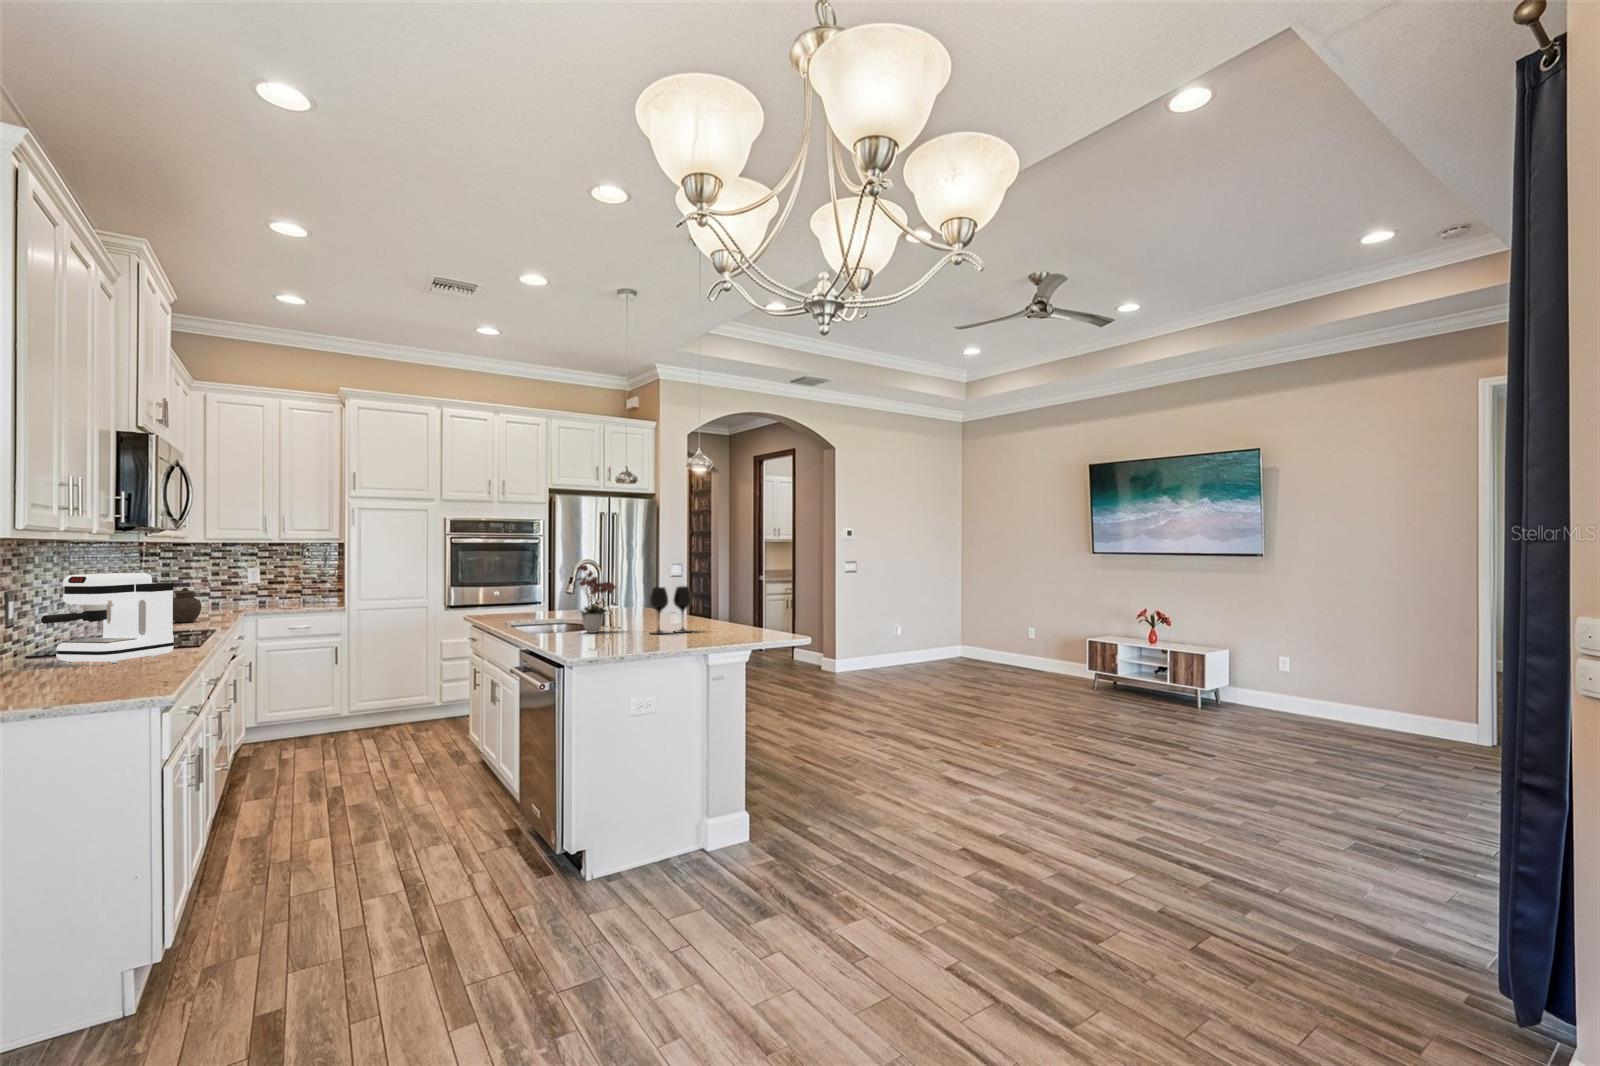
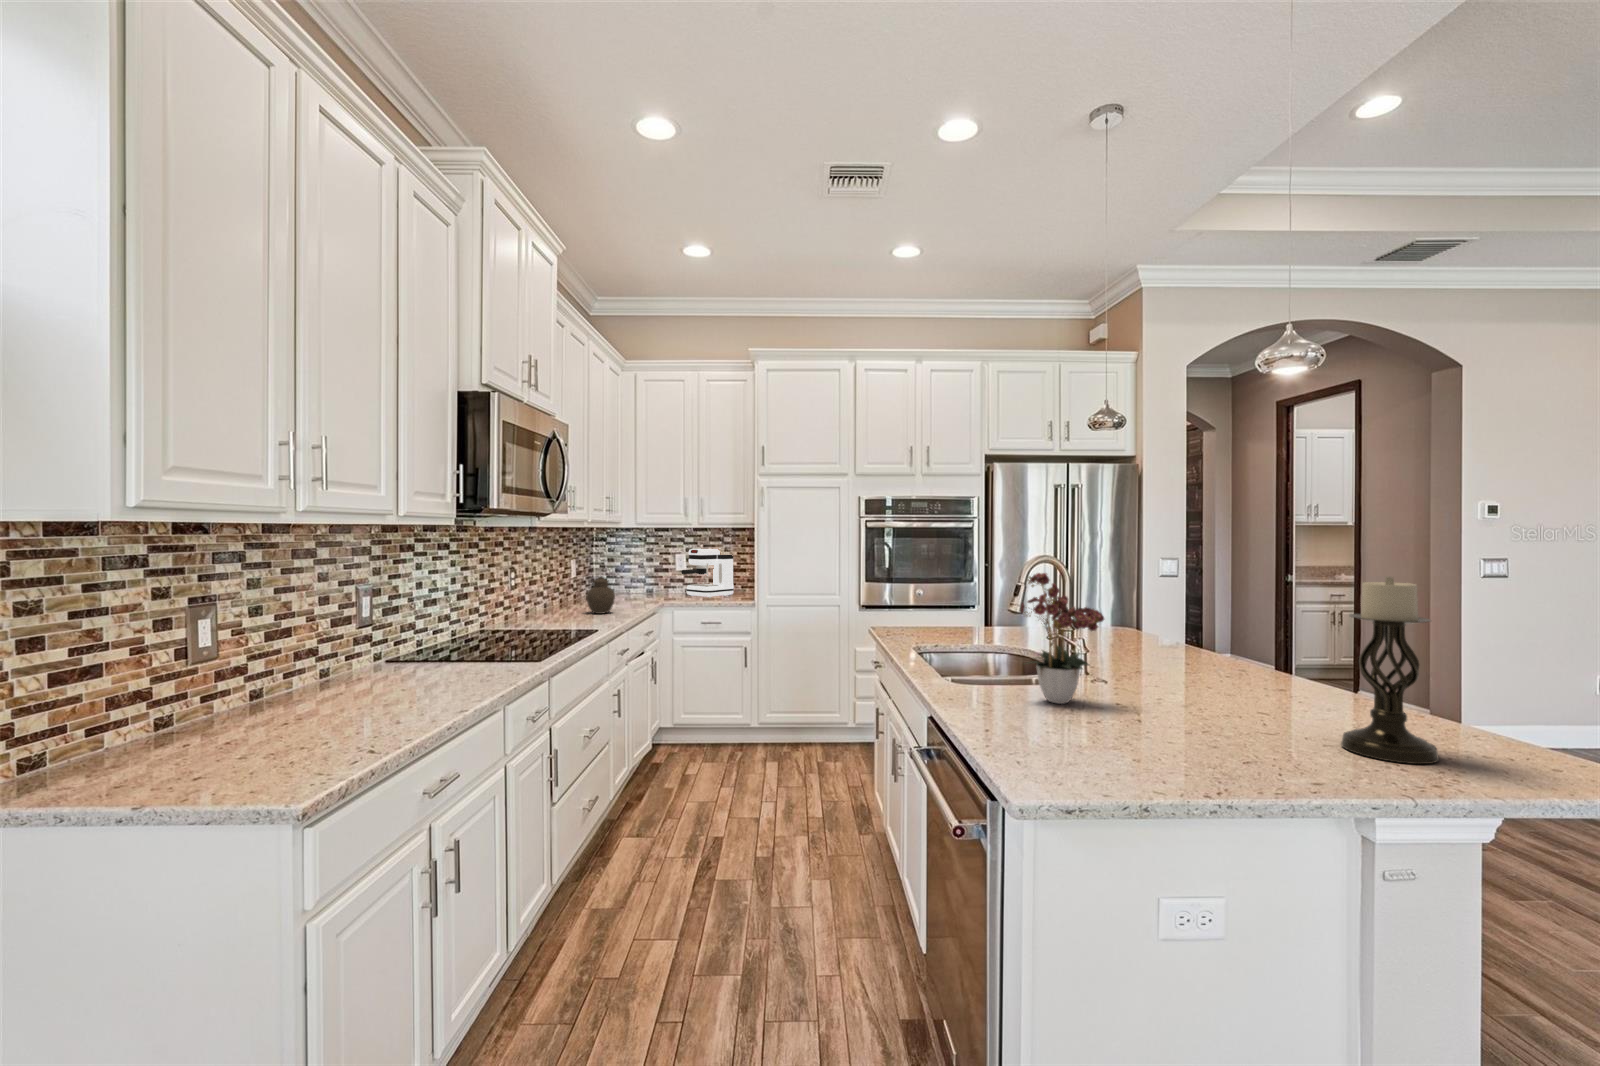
candle holder: none [708,560,739,634] -> present [1341,577,1439,764]
coffee maker: present [41,573,174,663] -> present [681,549,734,598]
wine glass: present [650,586,692,634] -> none [1183,628,1289,734]

